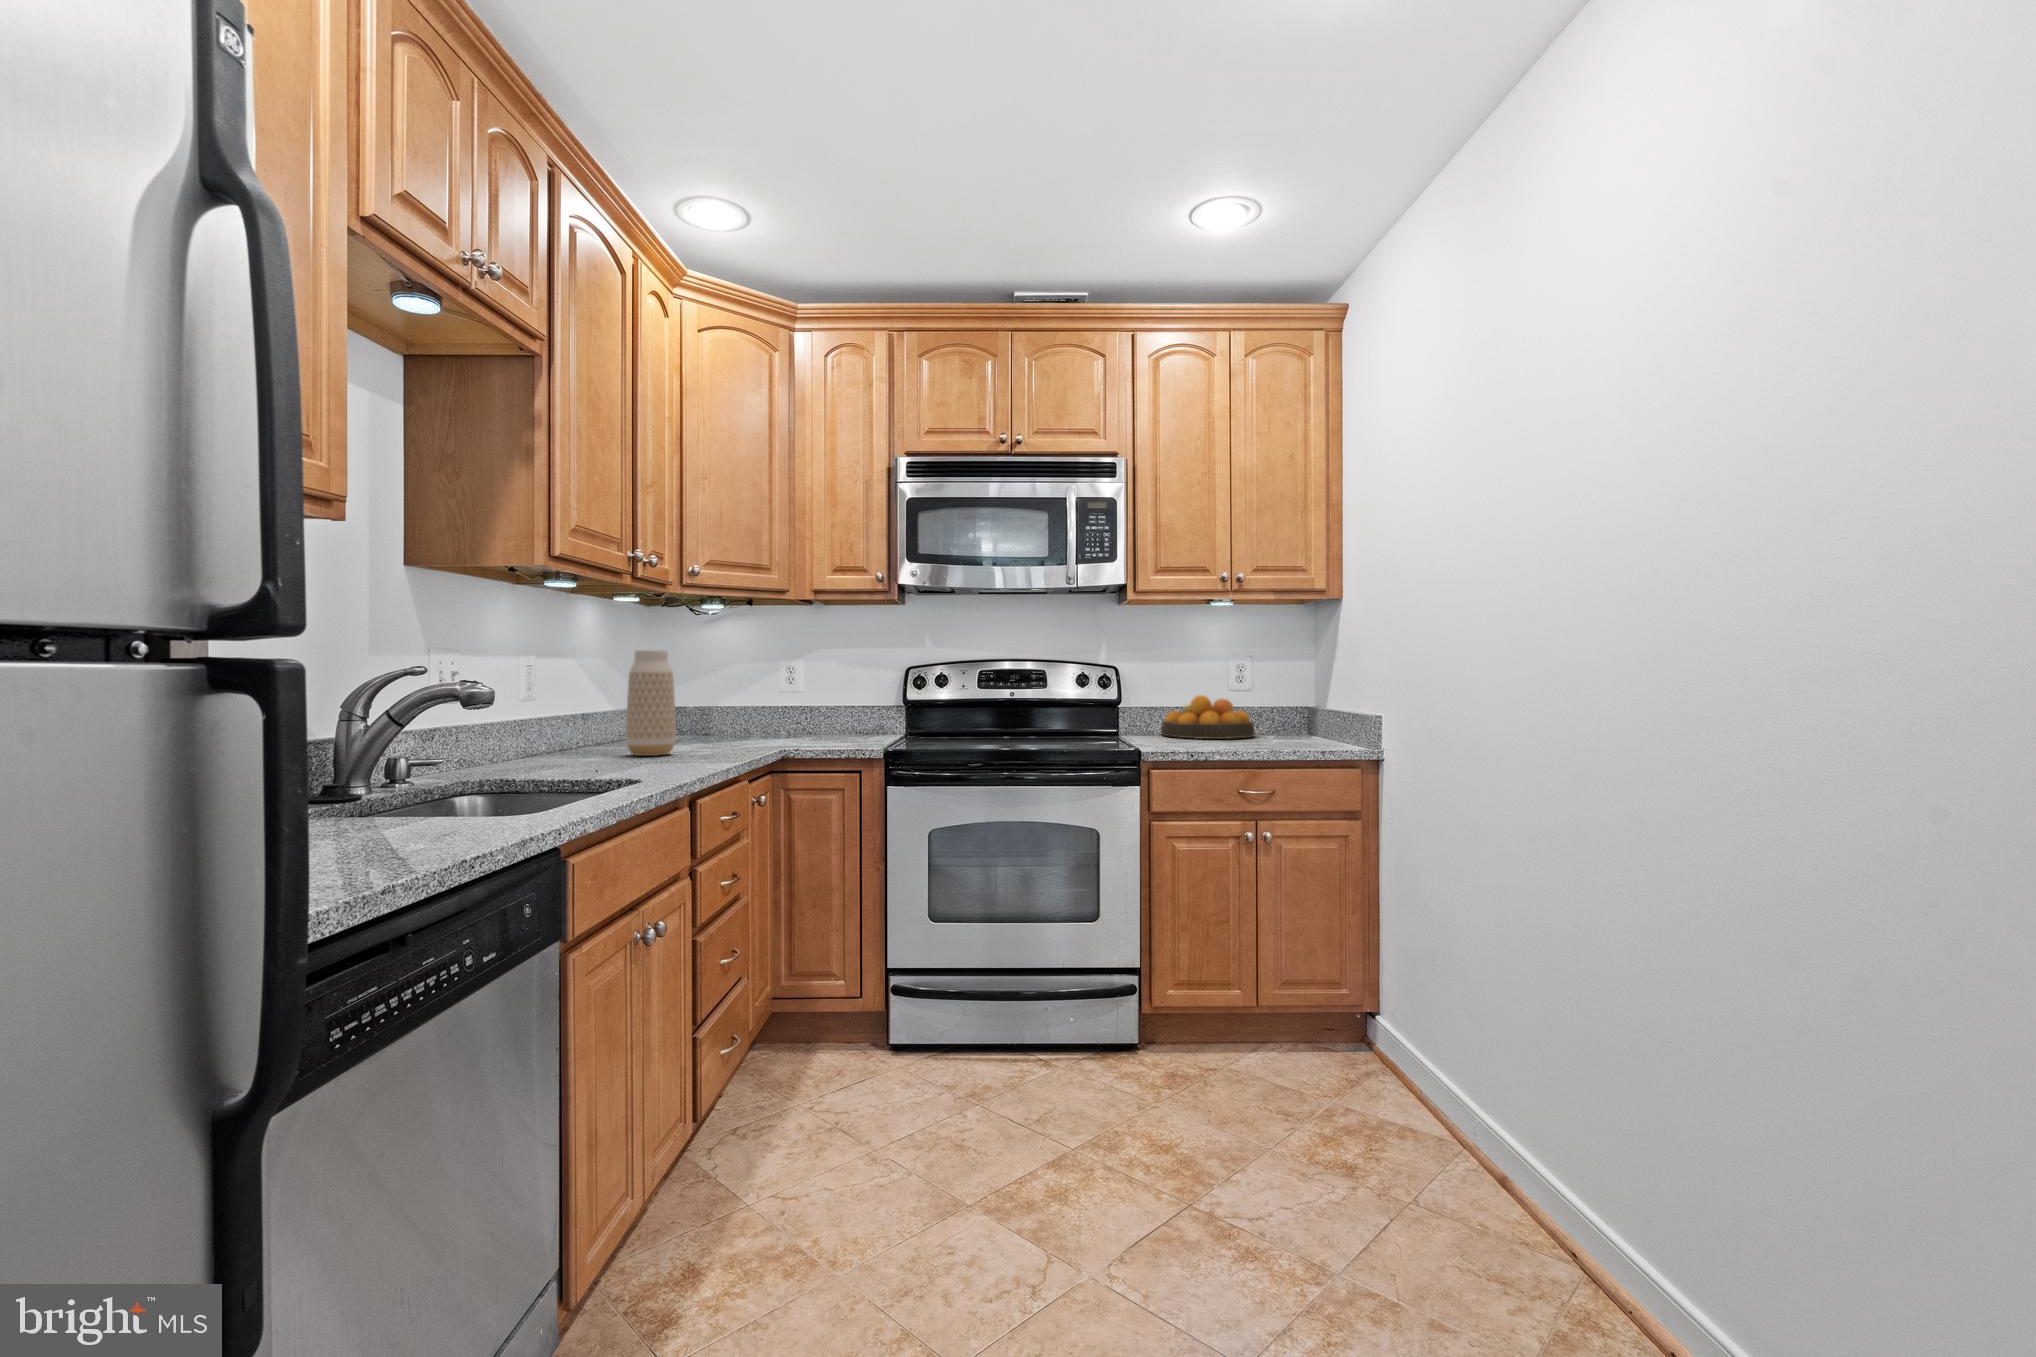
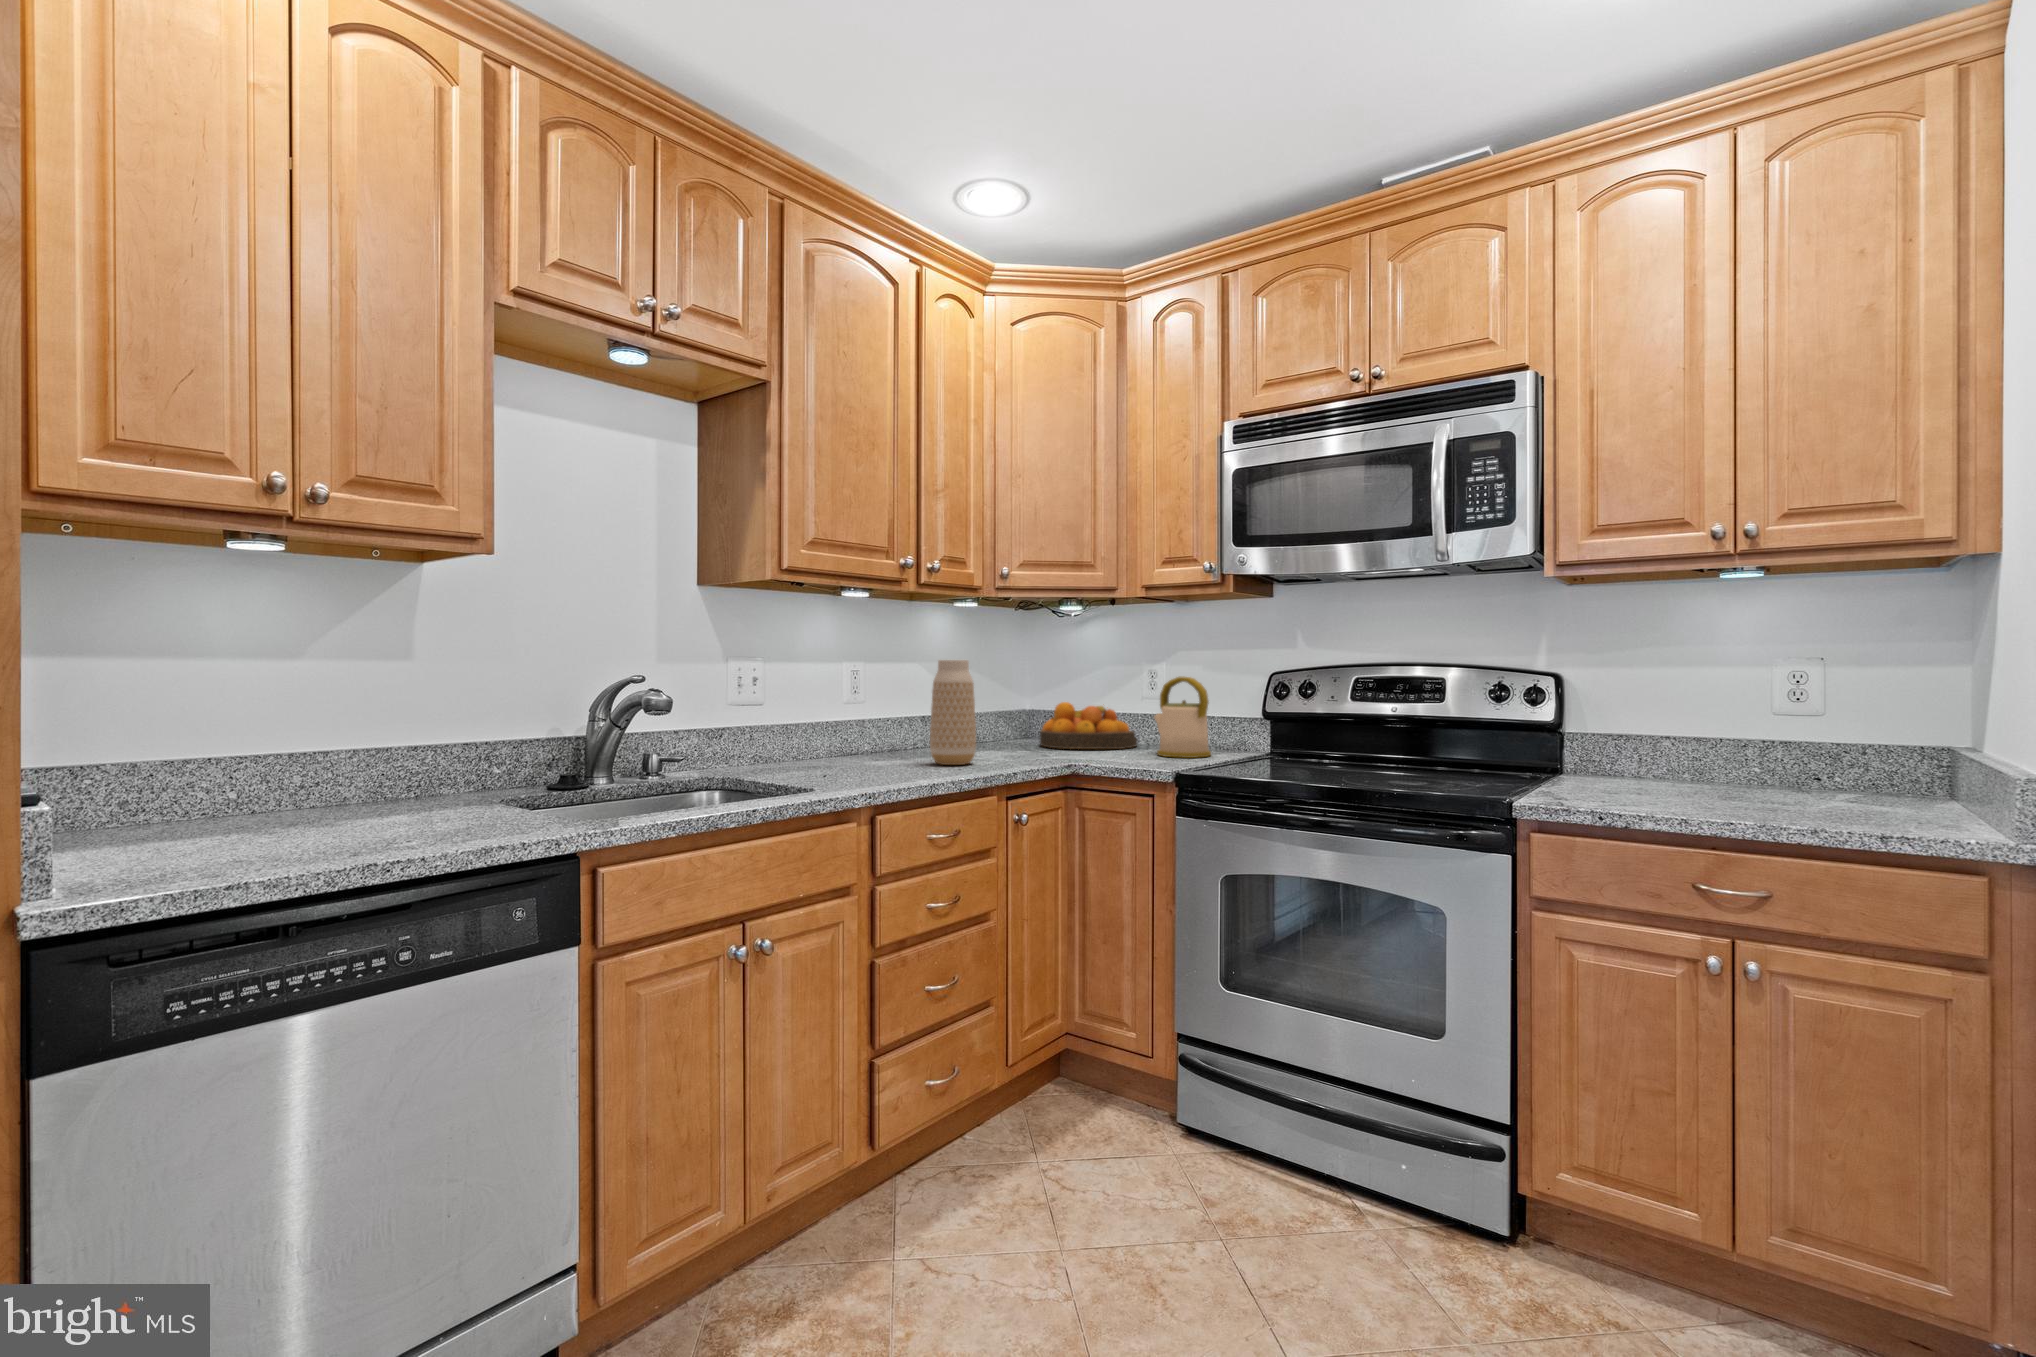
kettle: none [808,670,863,740] -> present [1154,676,1211,758]
fruit bowl: present [1161,695,1254,739] -> present [1040,702,1138,749]

